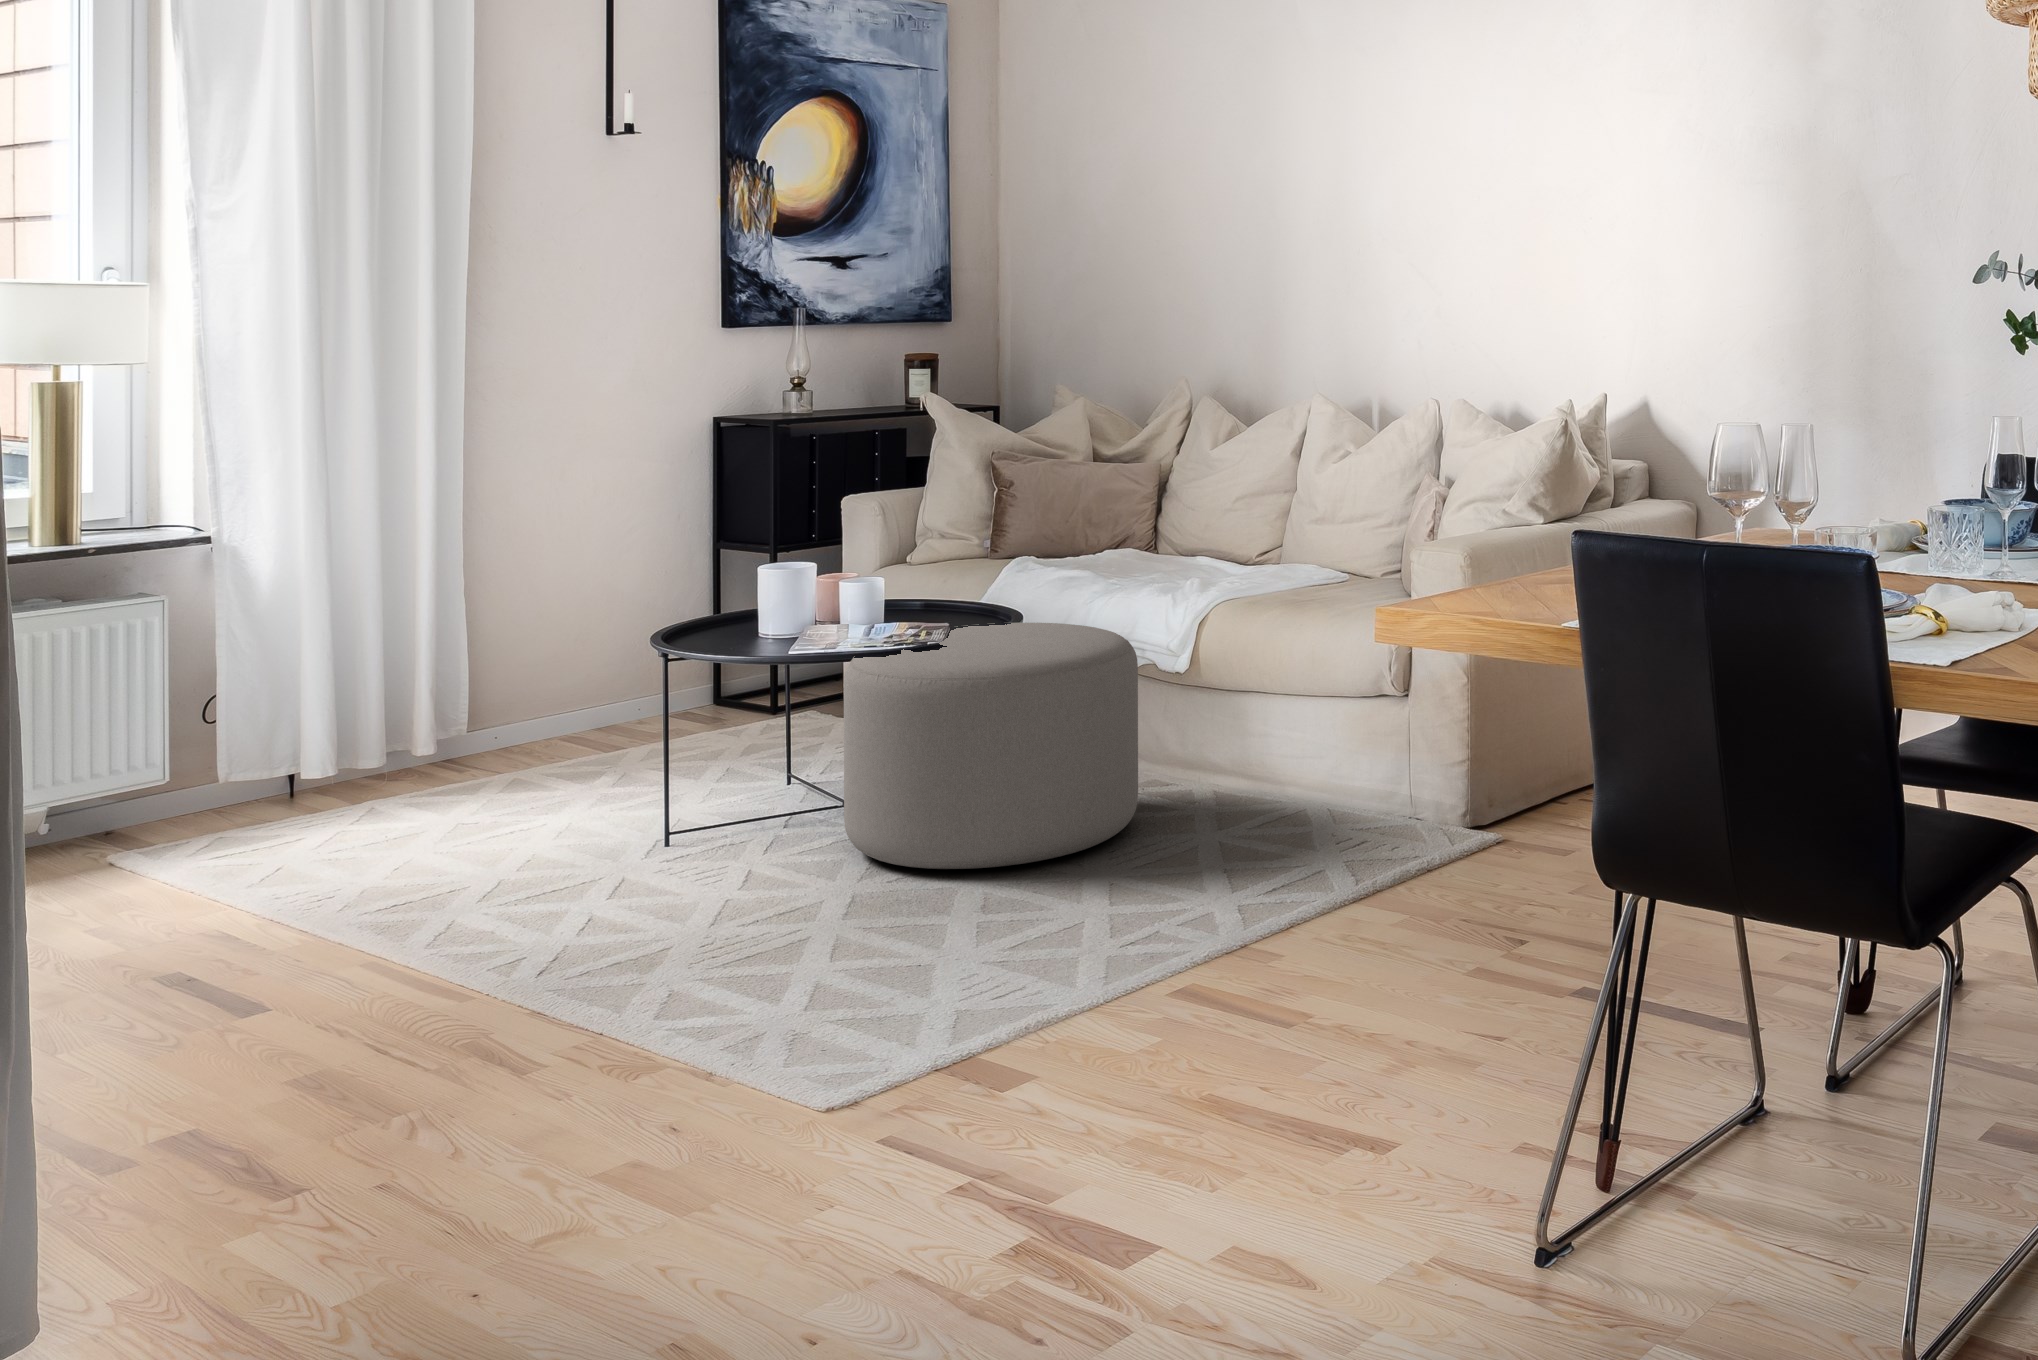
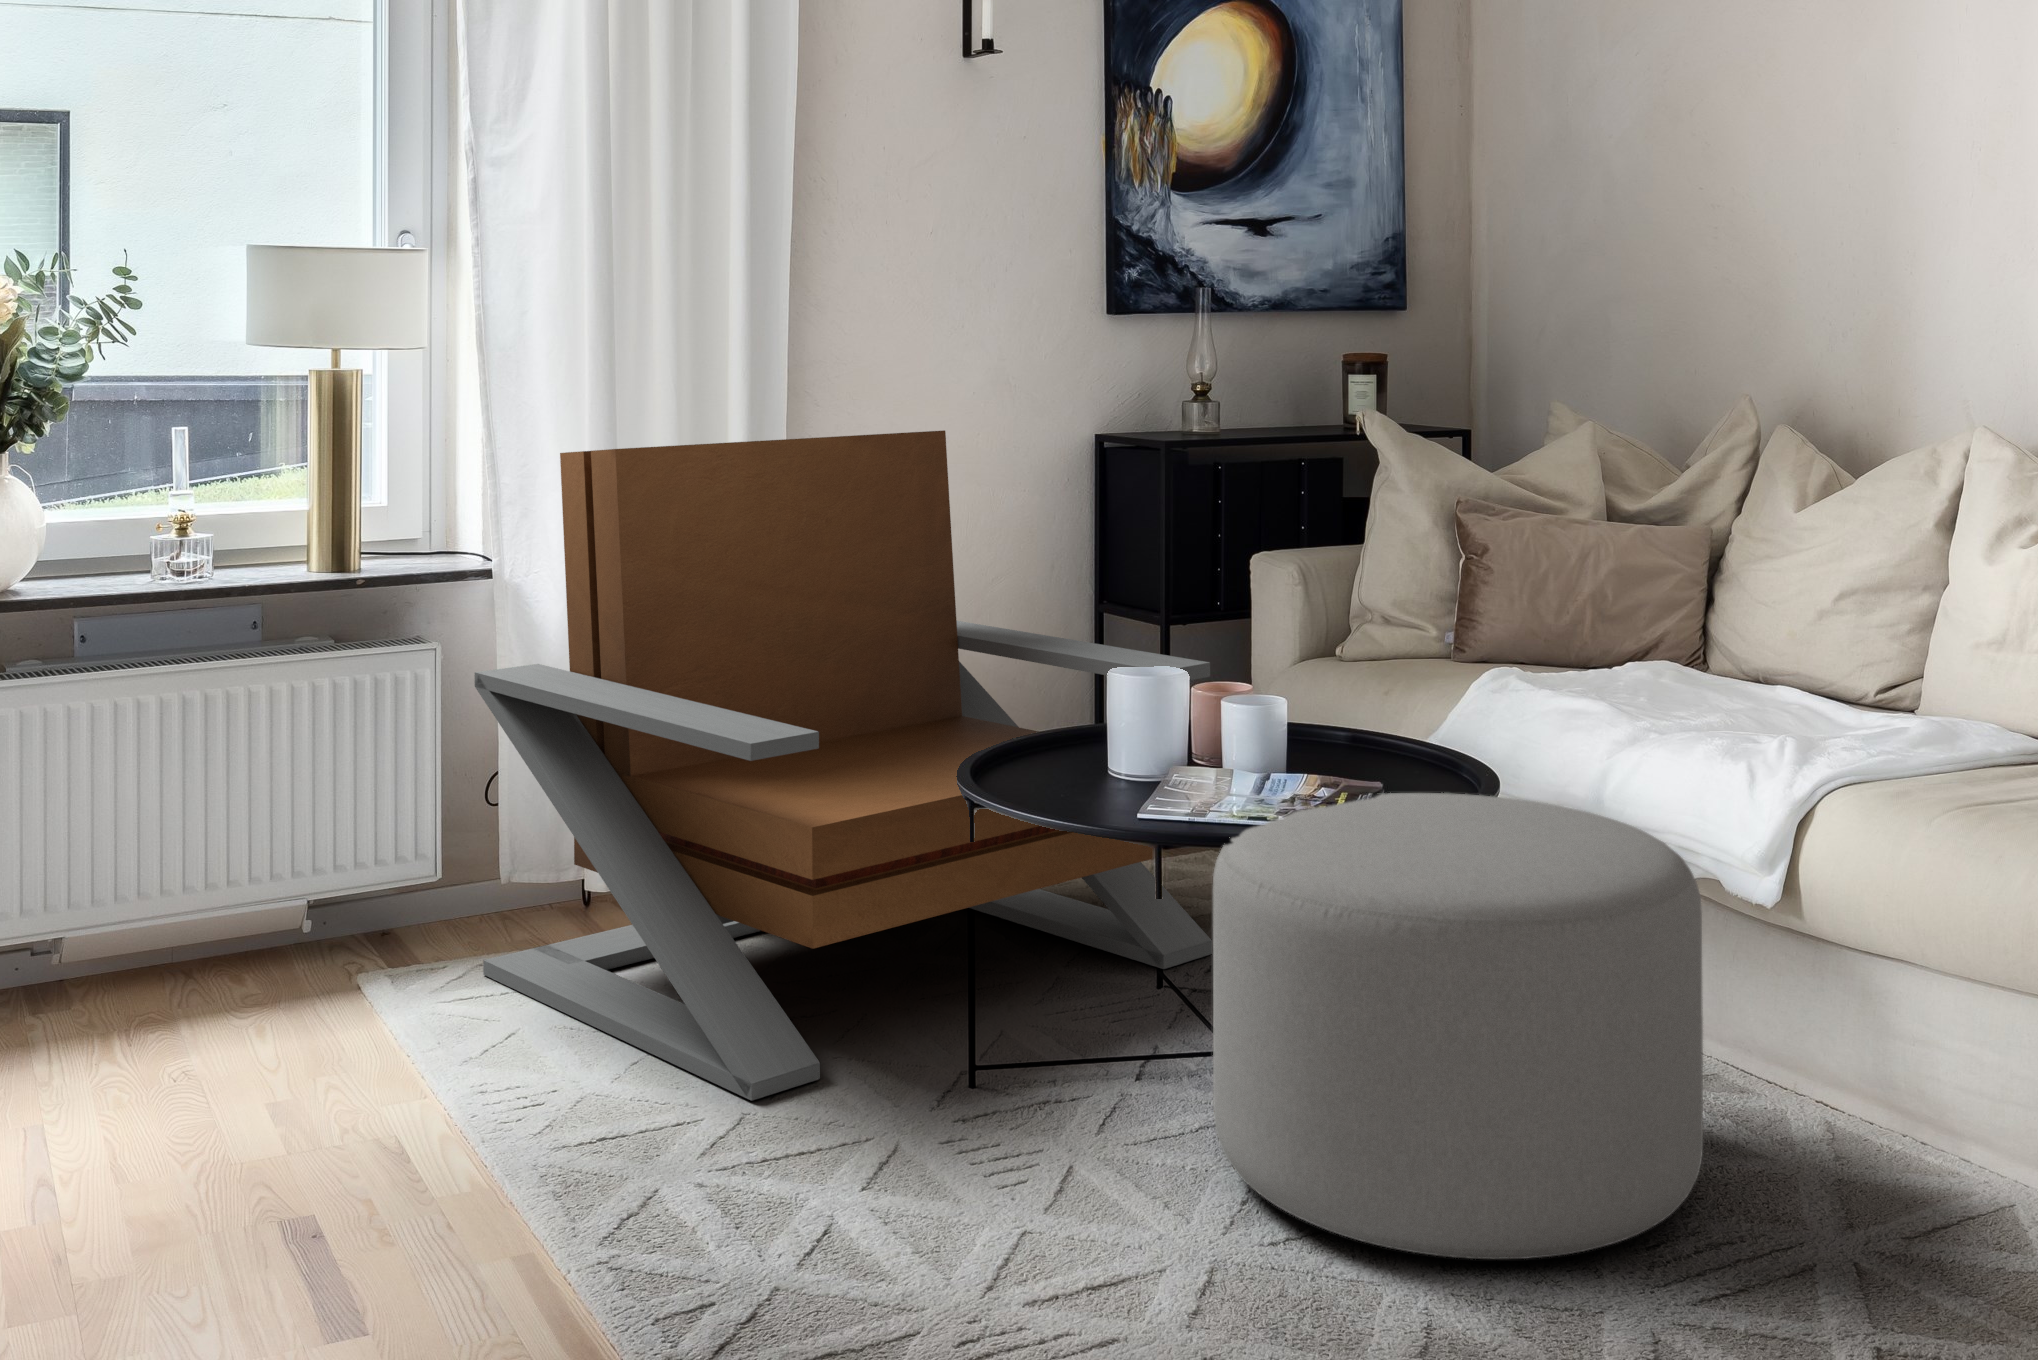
lounge chair: none [219,417,823,873] -> present [475,430,1212,1101]

